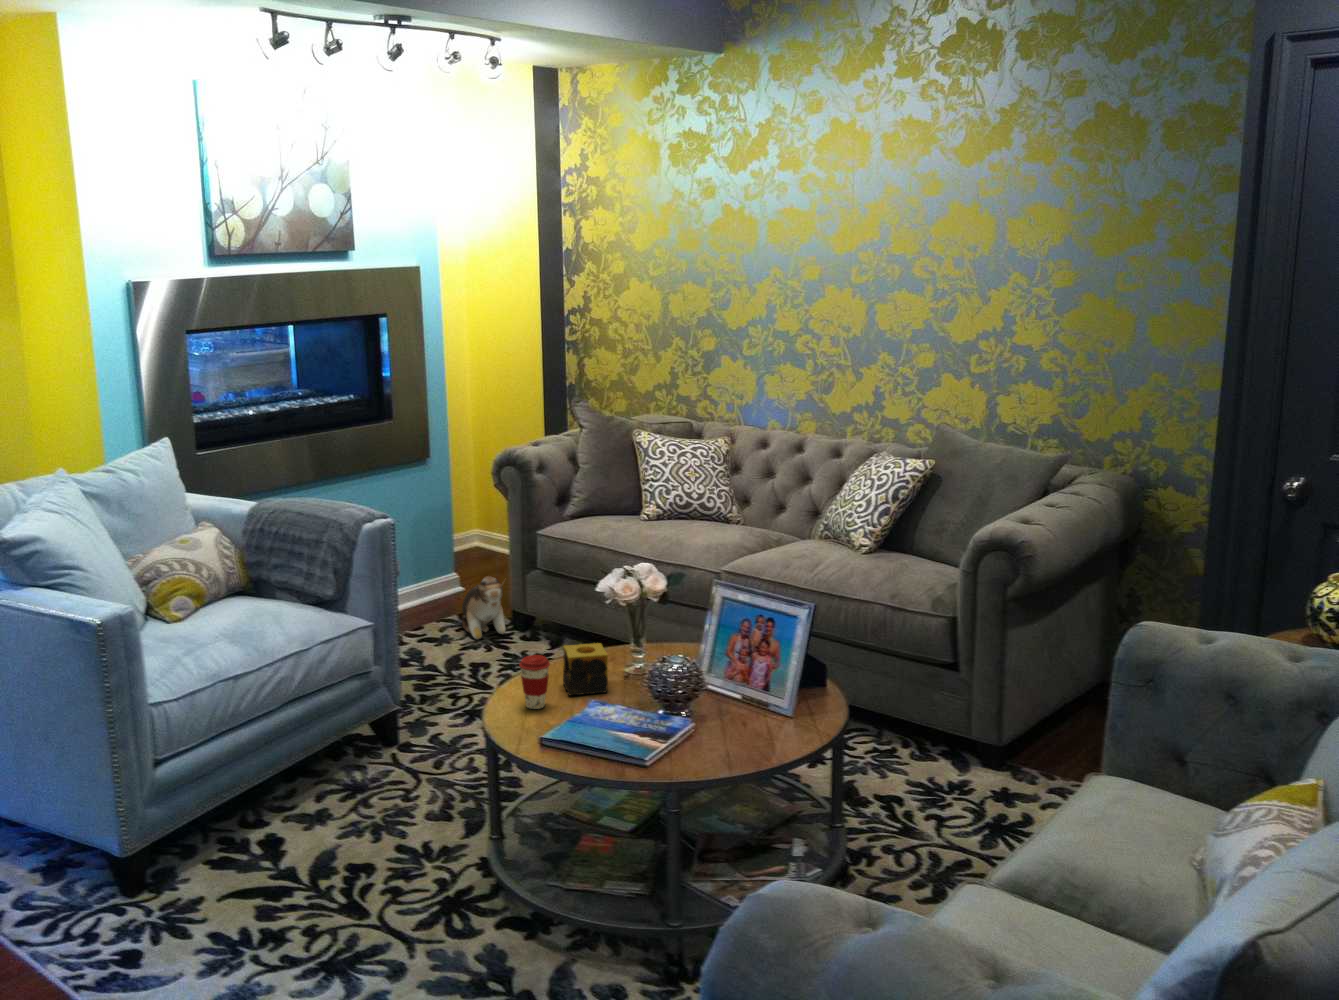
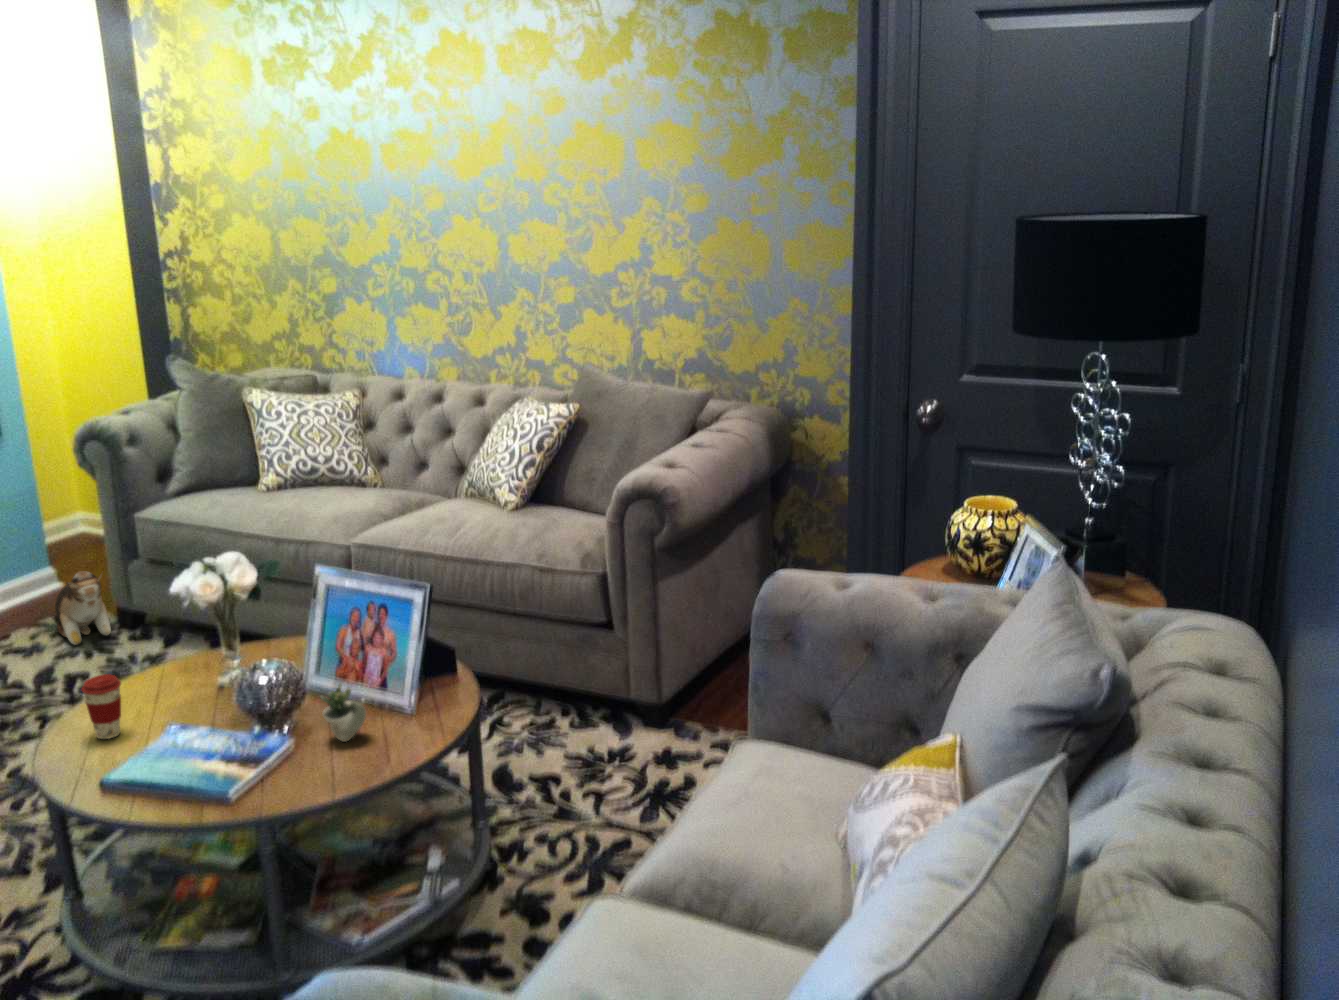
candle: present [563,643,608,695] -> none [142,650,201,716]
succulent plant: none [715,681,771,734] -> present [321,684,366,742]

